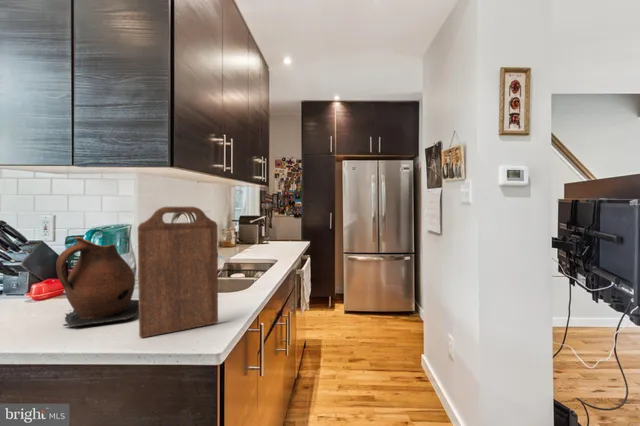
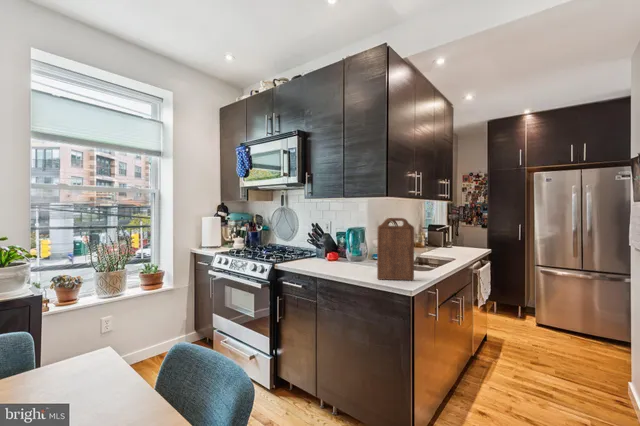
ceramic pitcher: present [56,237,139,326] -> none [342,232,373,273]

